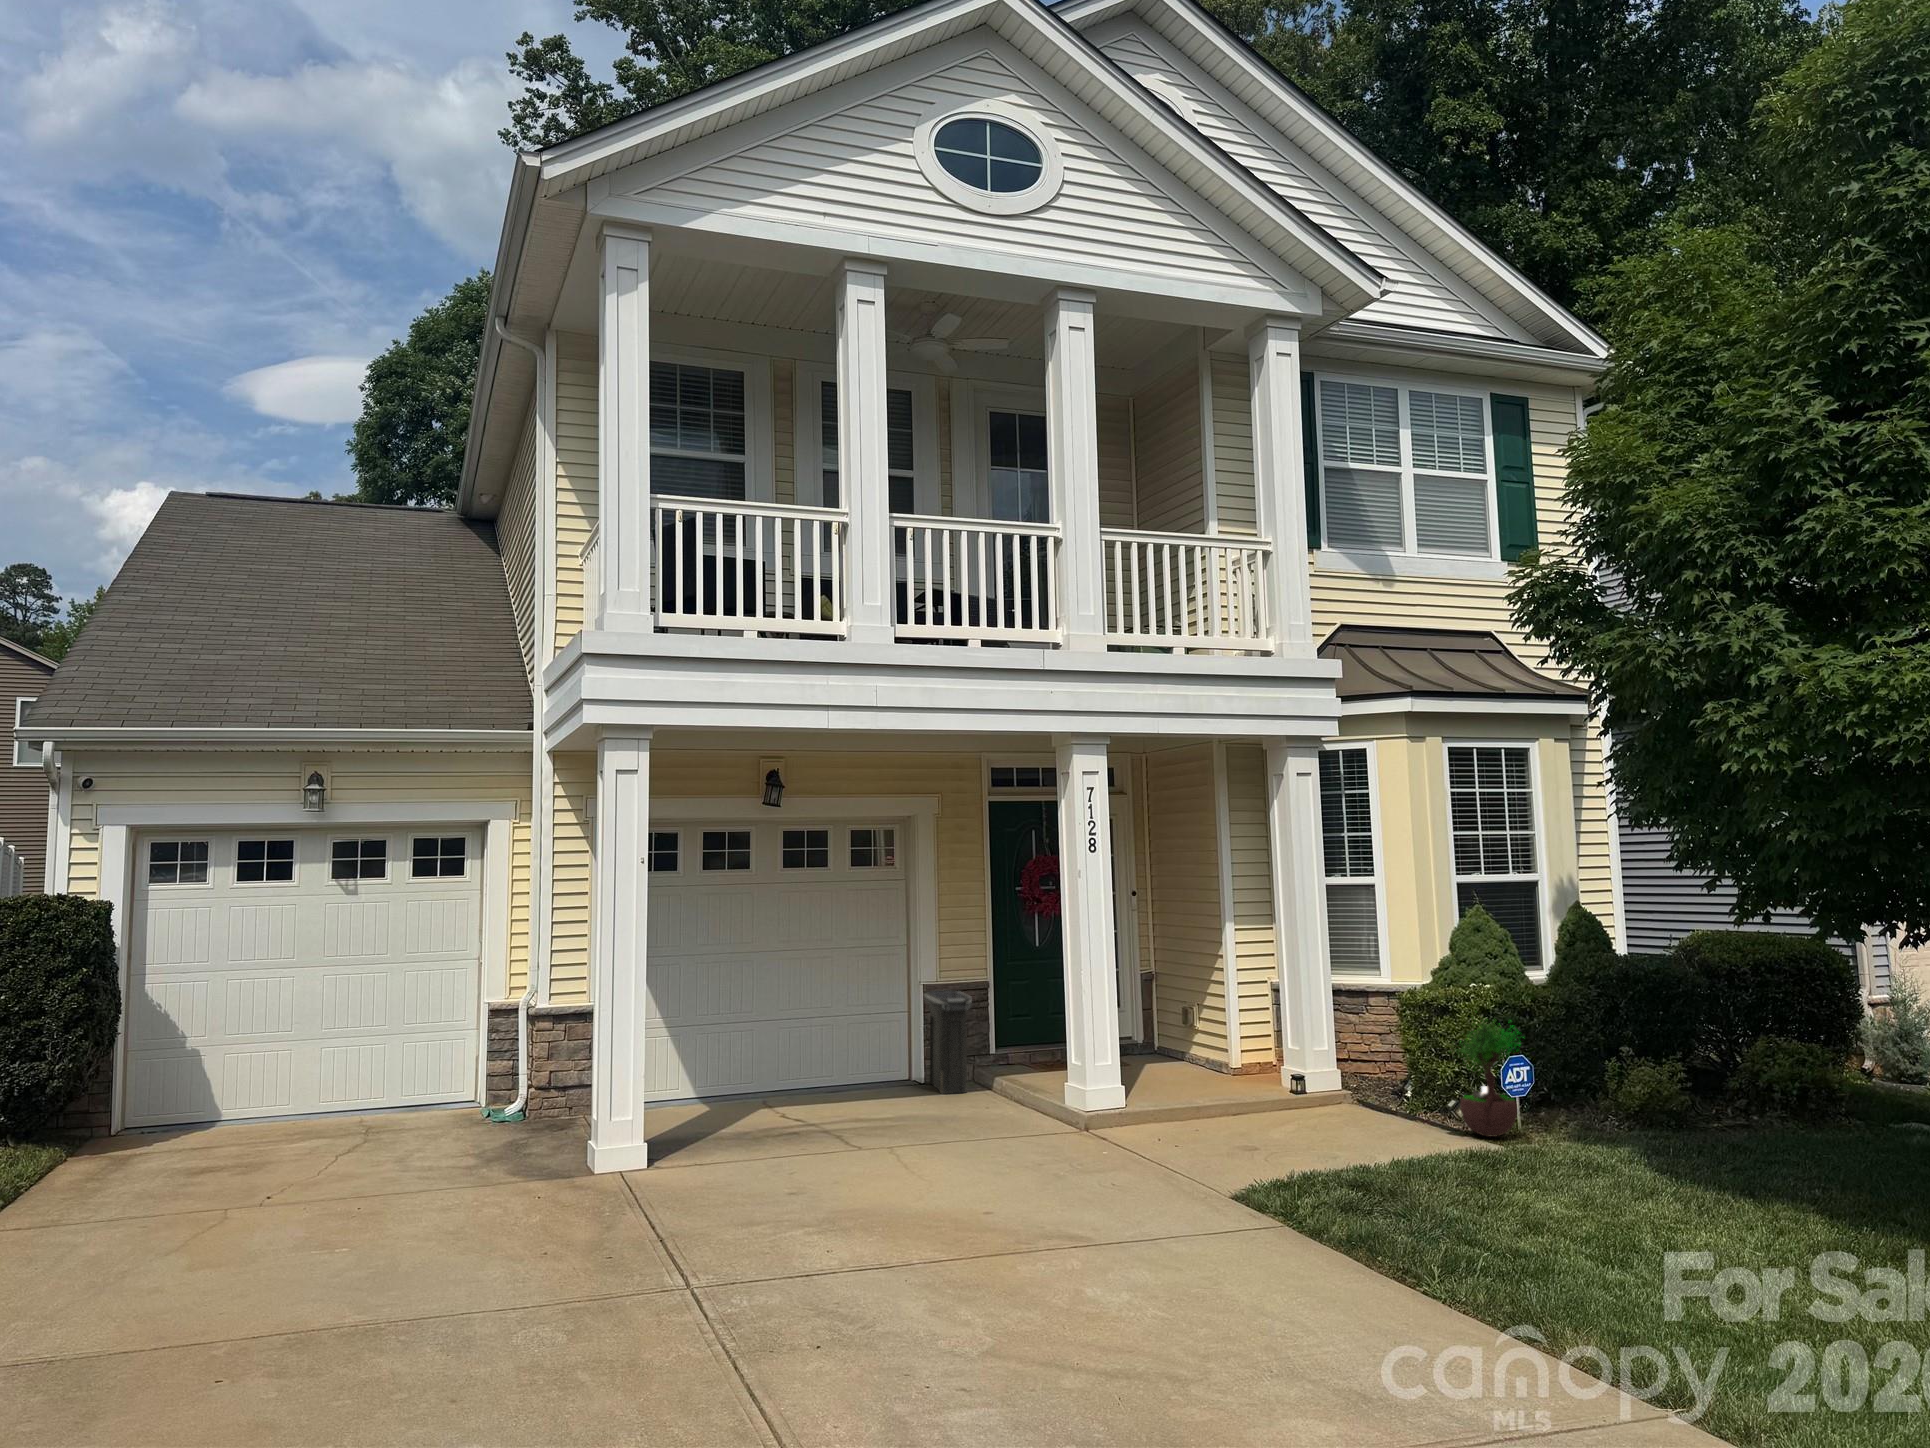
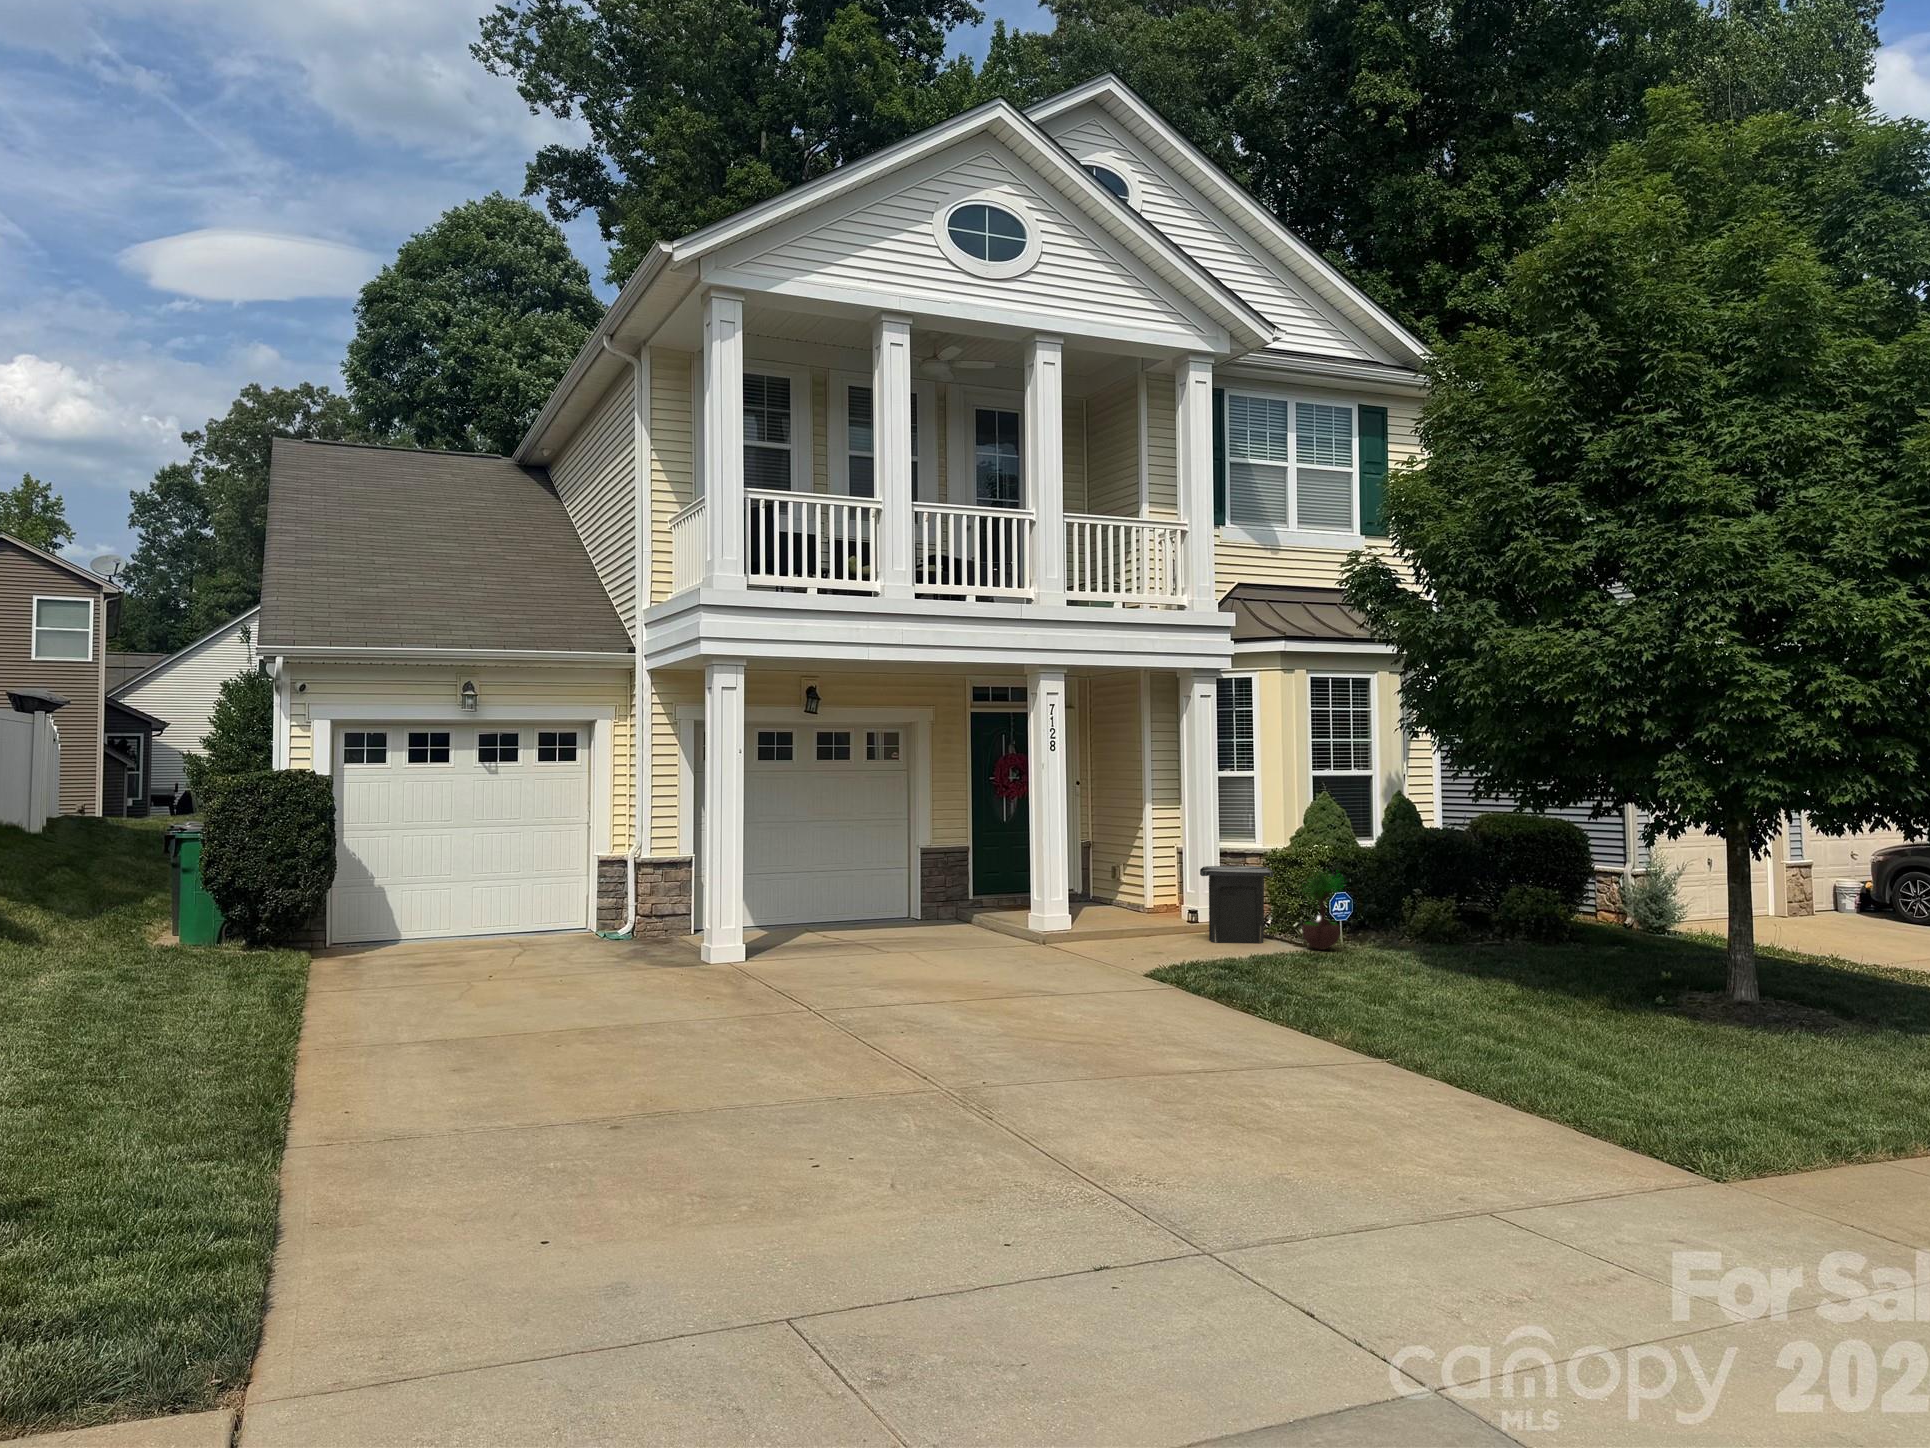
trash can: present [924,990,972,1094] -> present [1200,866,1273,943]

